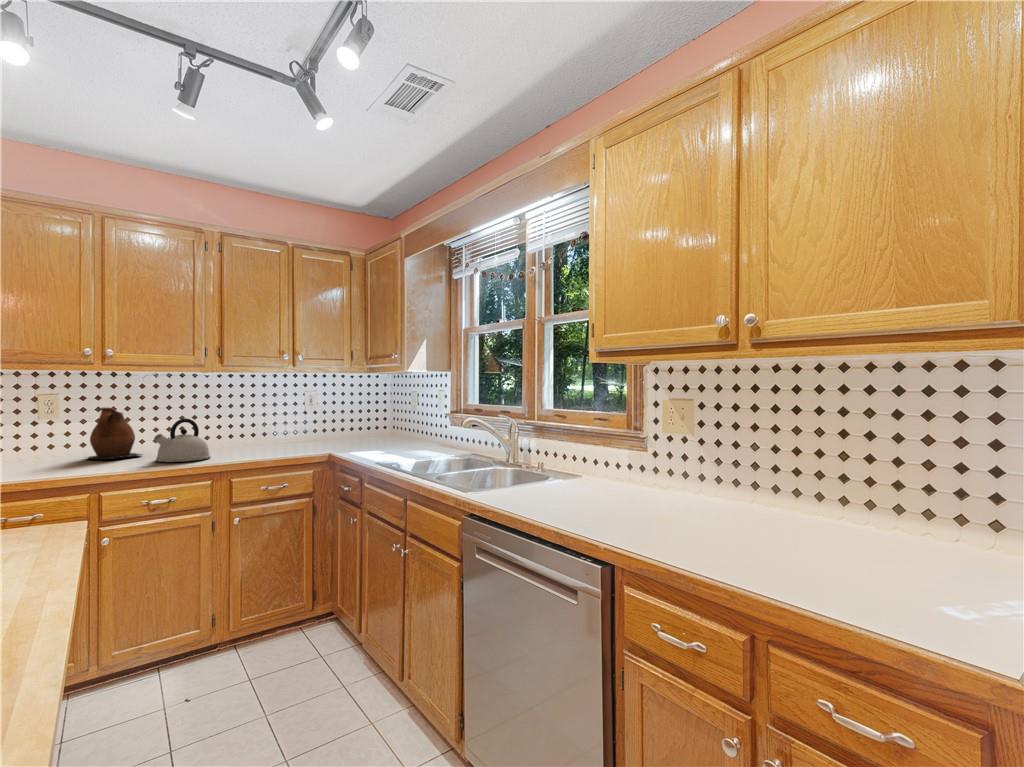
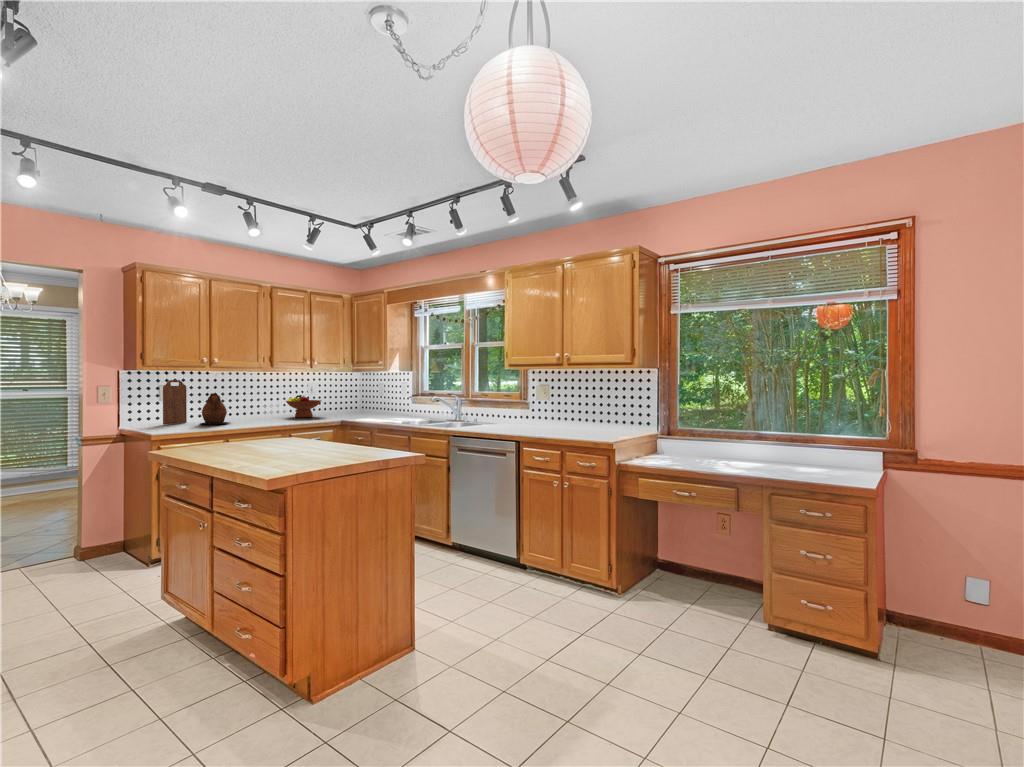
cutting board: none [35,385,86,457] -> present [163,380,187,425]
fruit bowl: none [257,409,315,444] -> present [286,395,321,417]
kettle: present [154,418,210,462] -> none [246,400,277,425]

